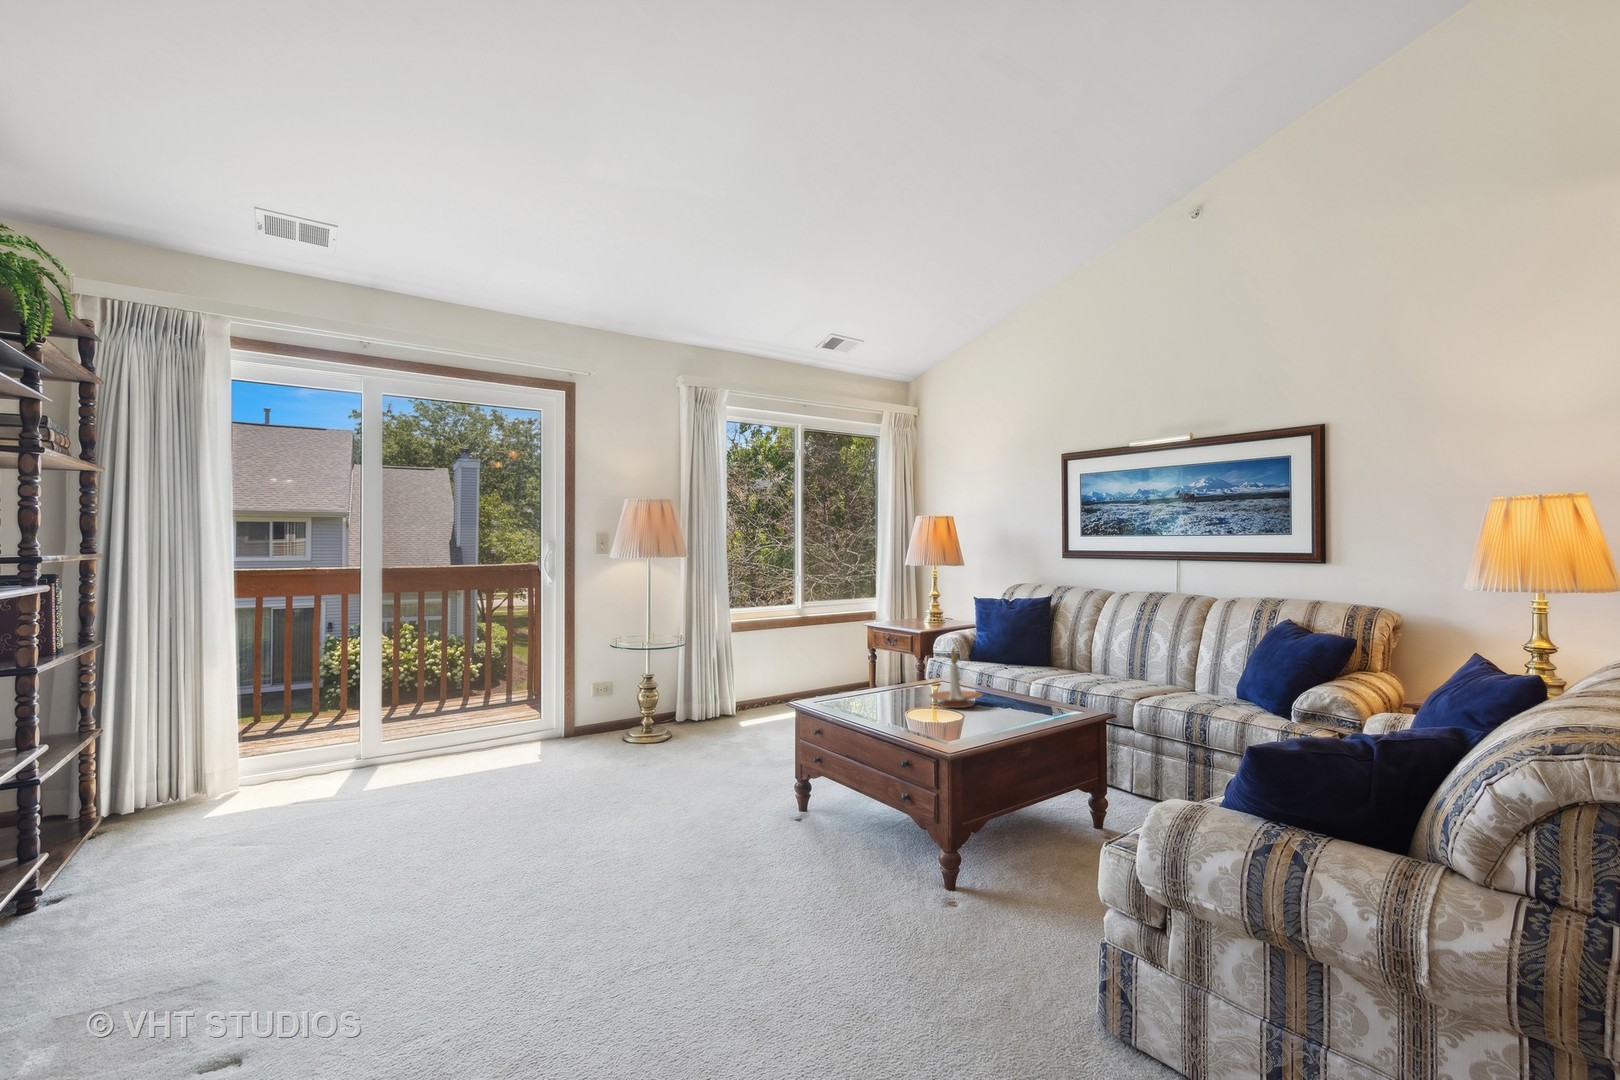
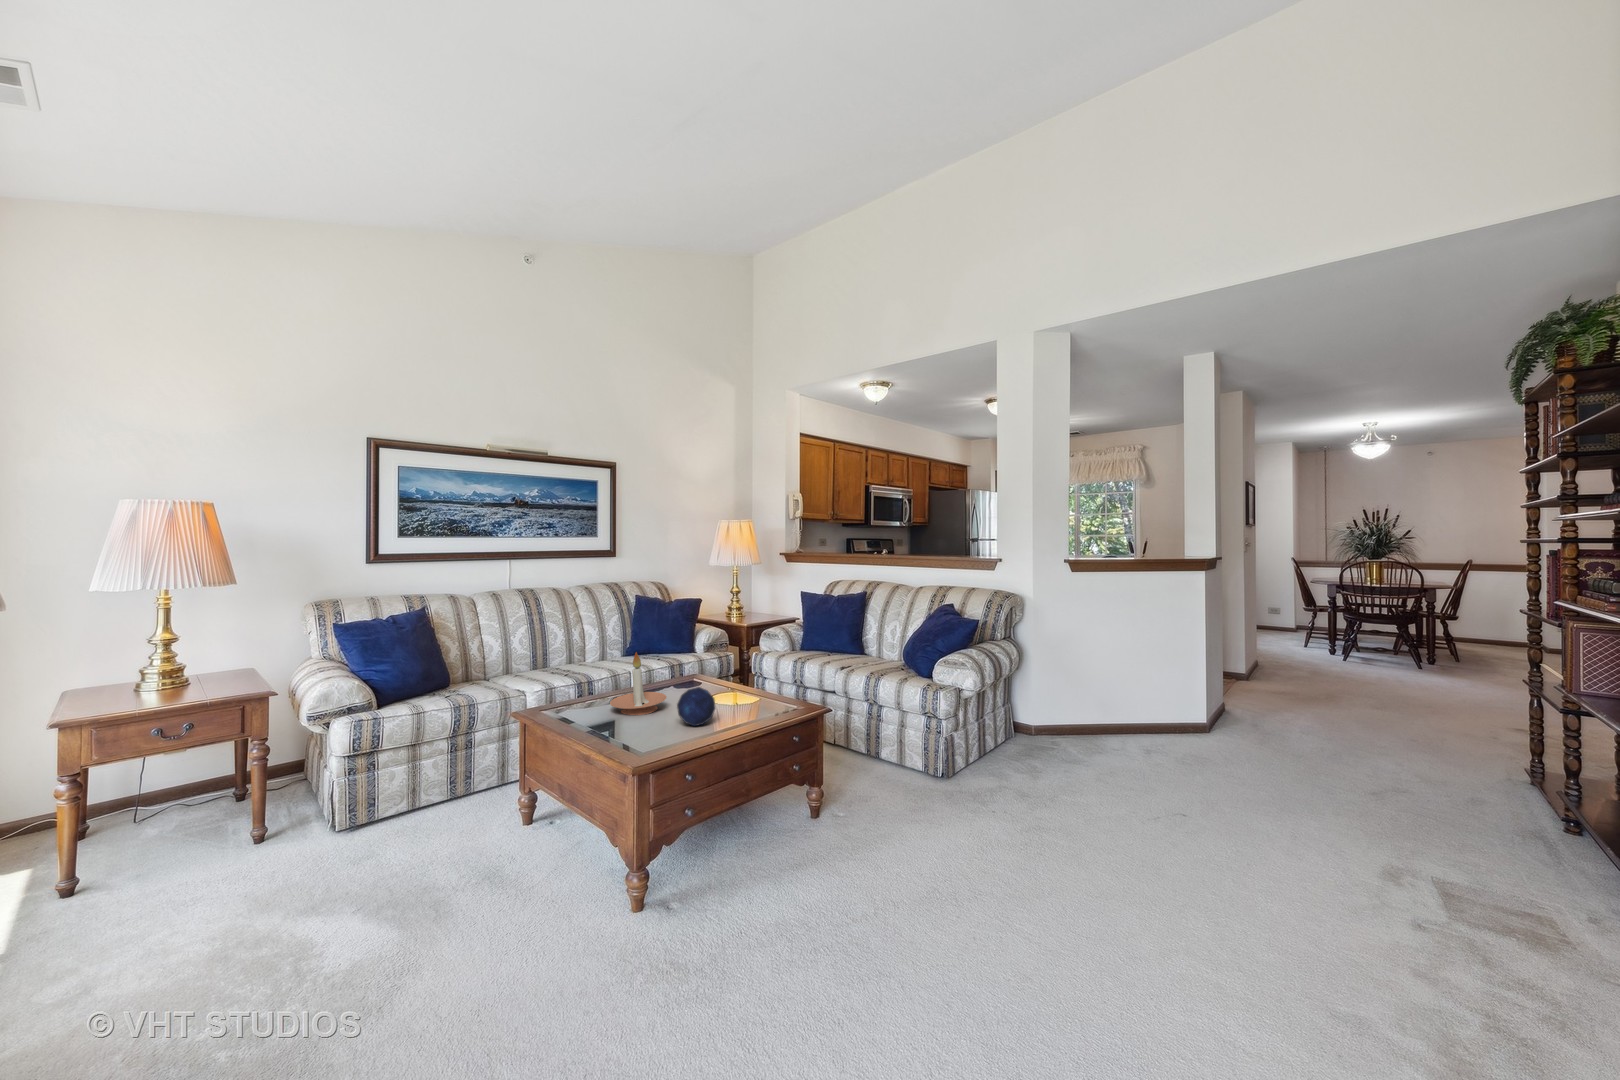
decorative orb: none [881,682,918,719] -> present [677,687,715,726]

